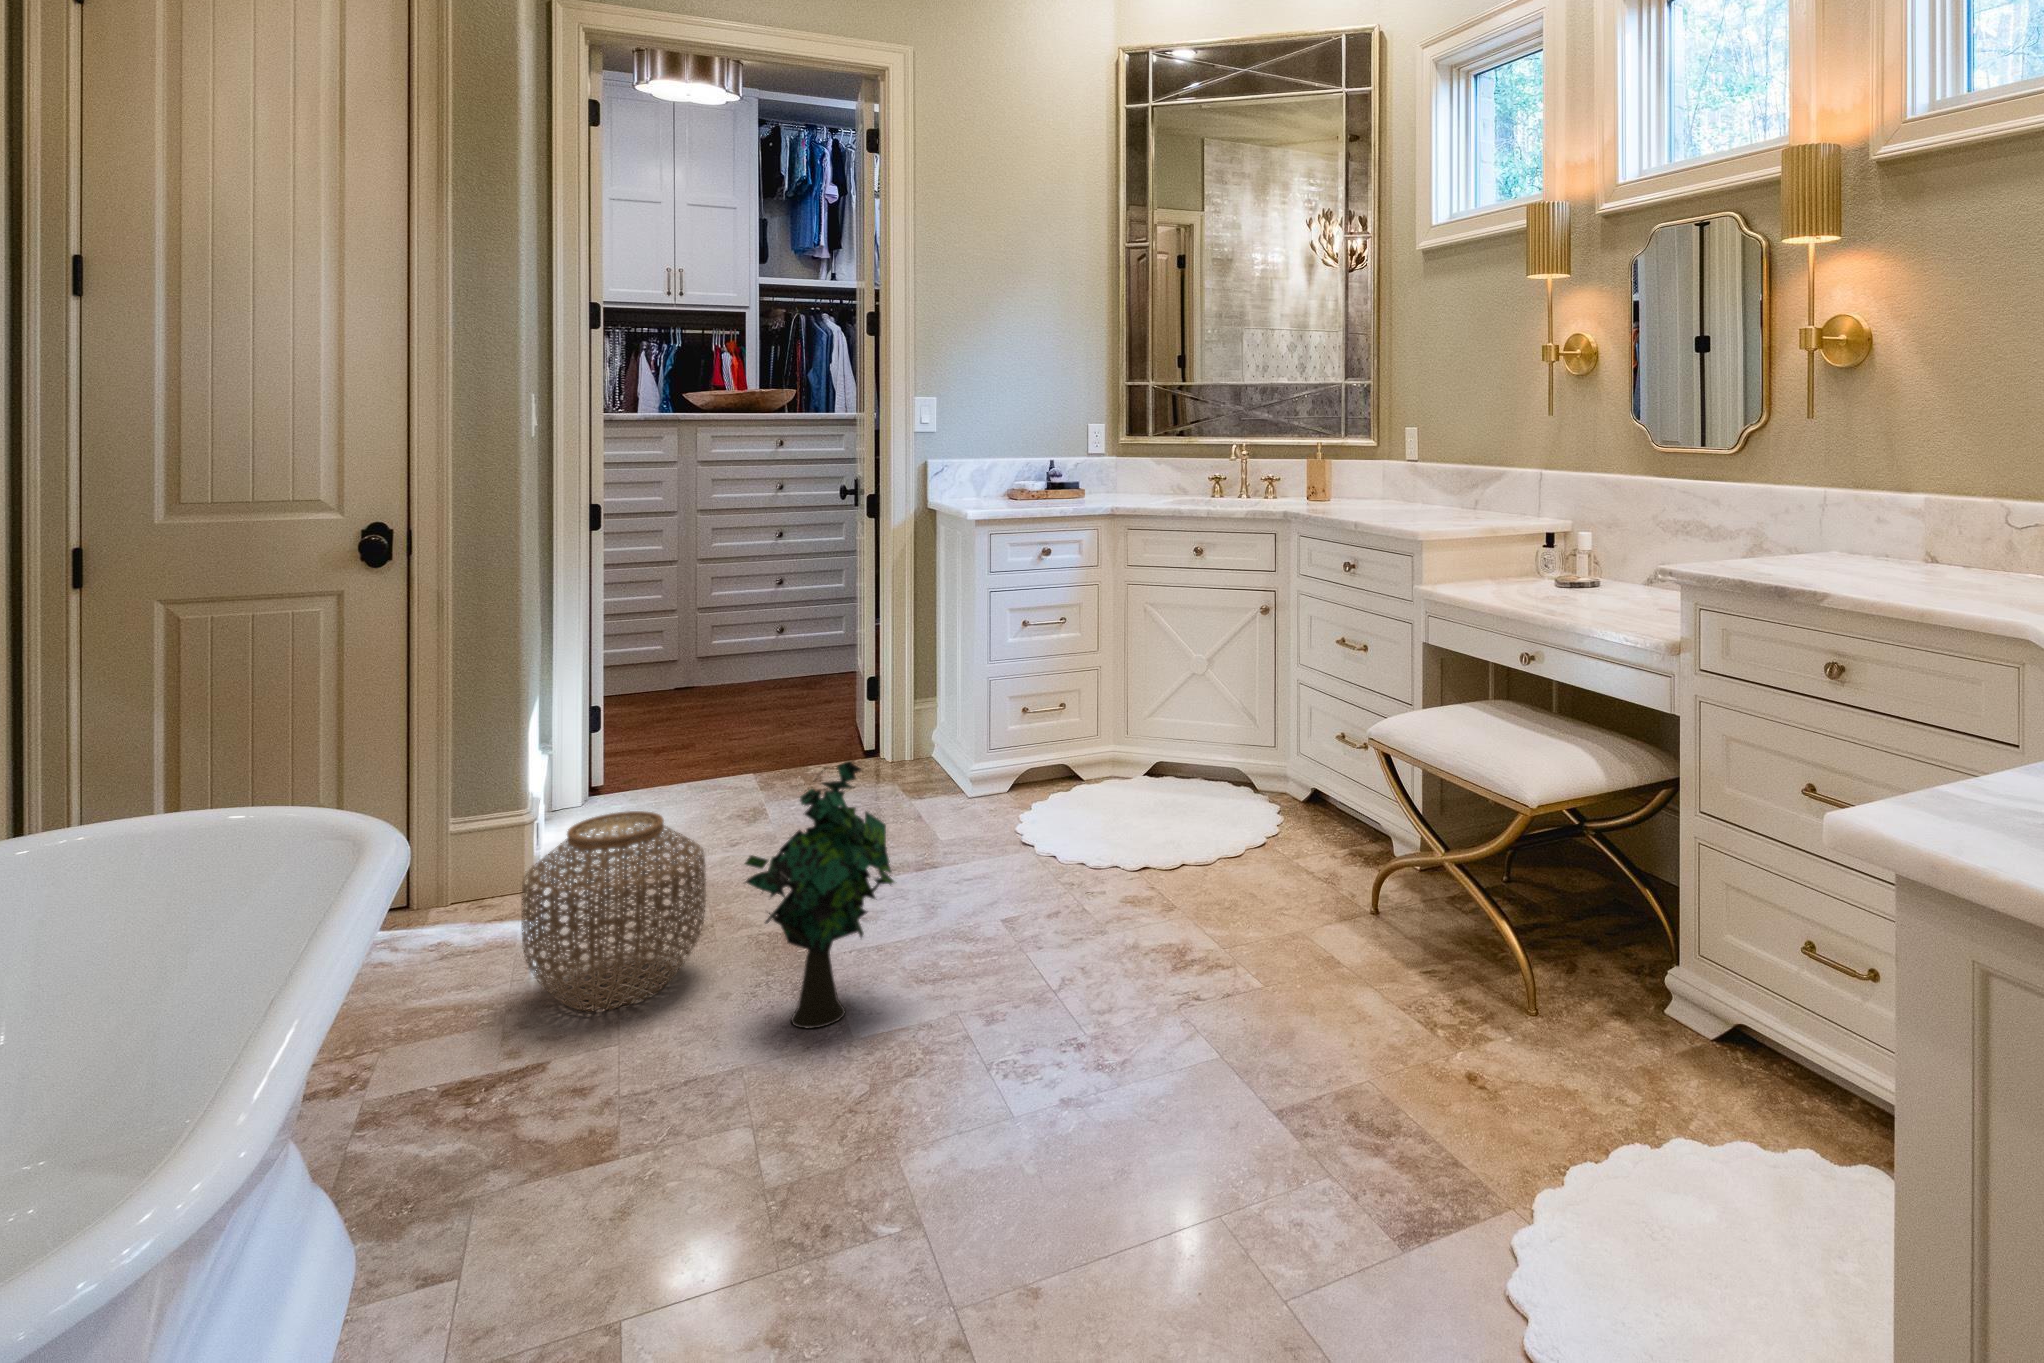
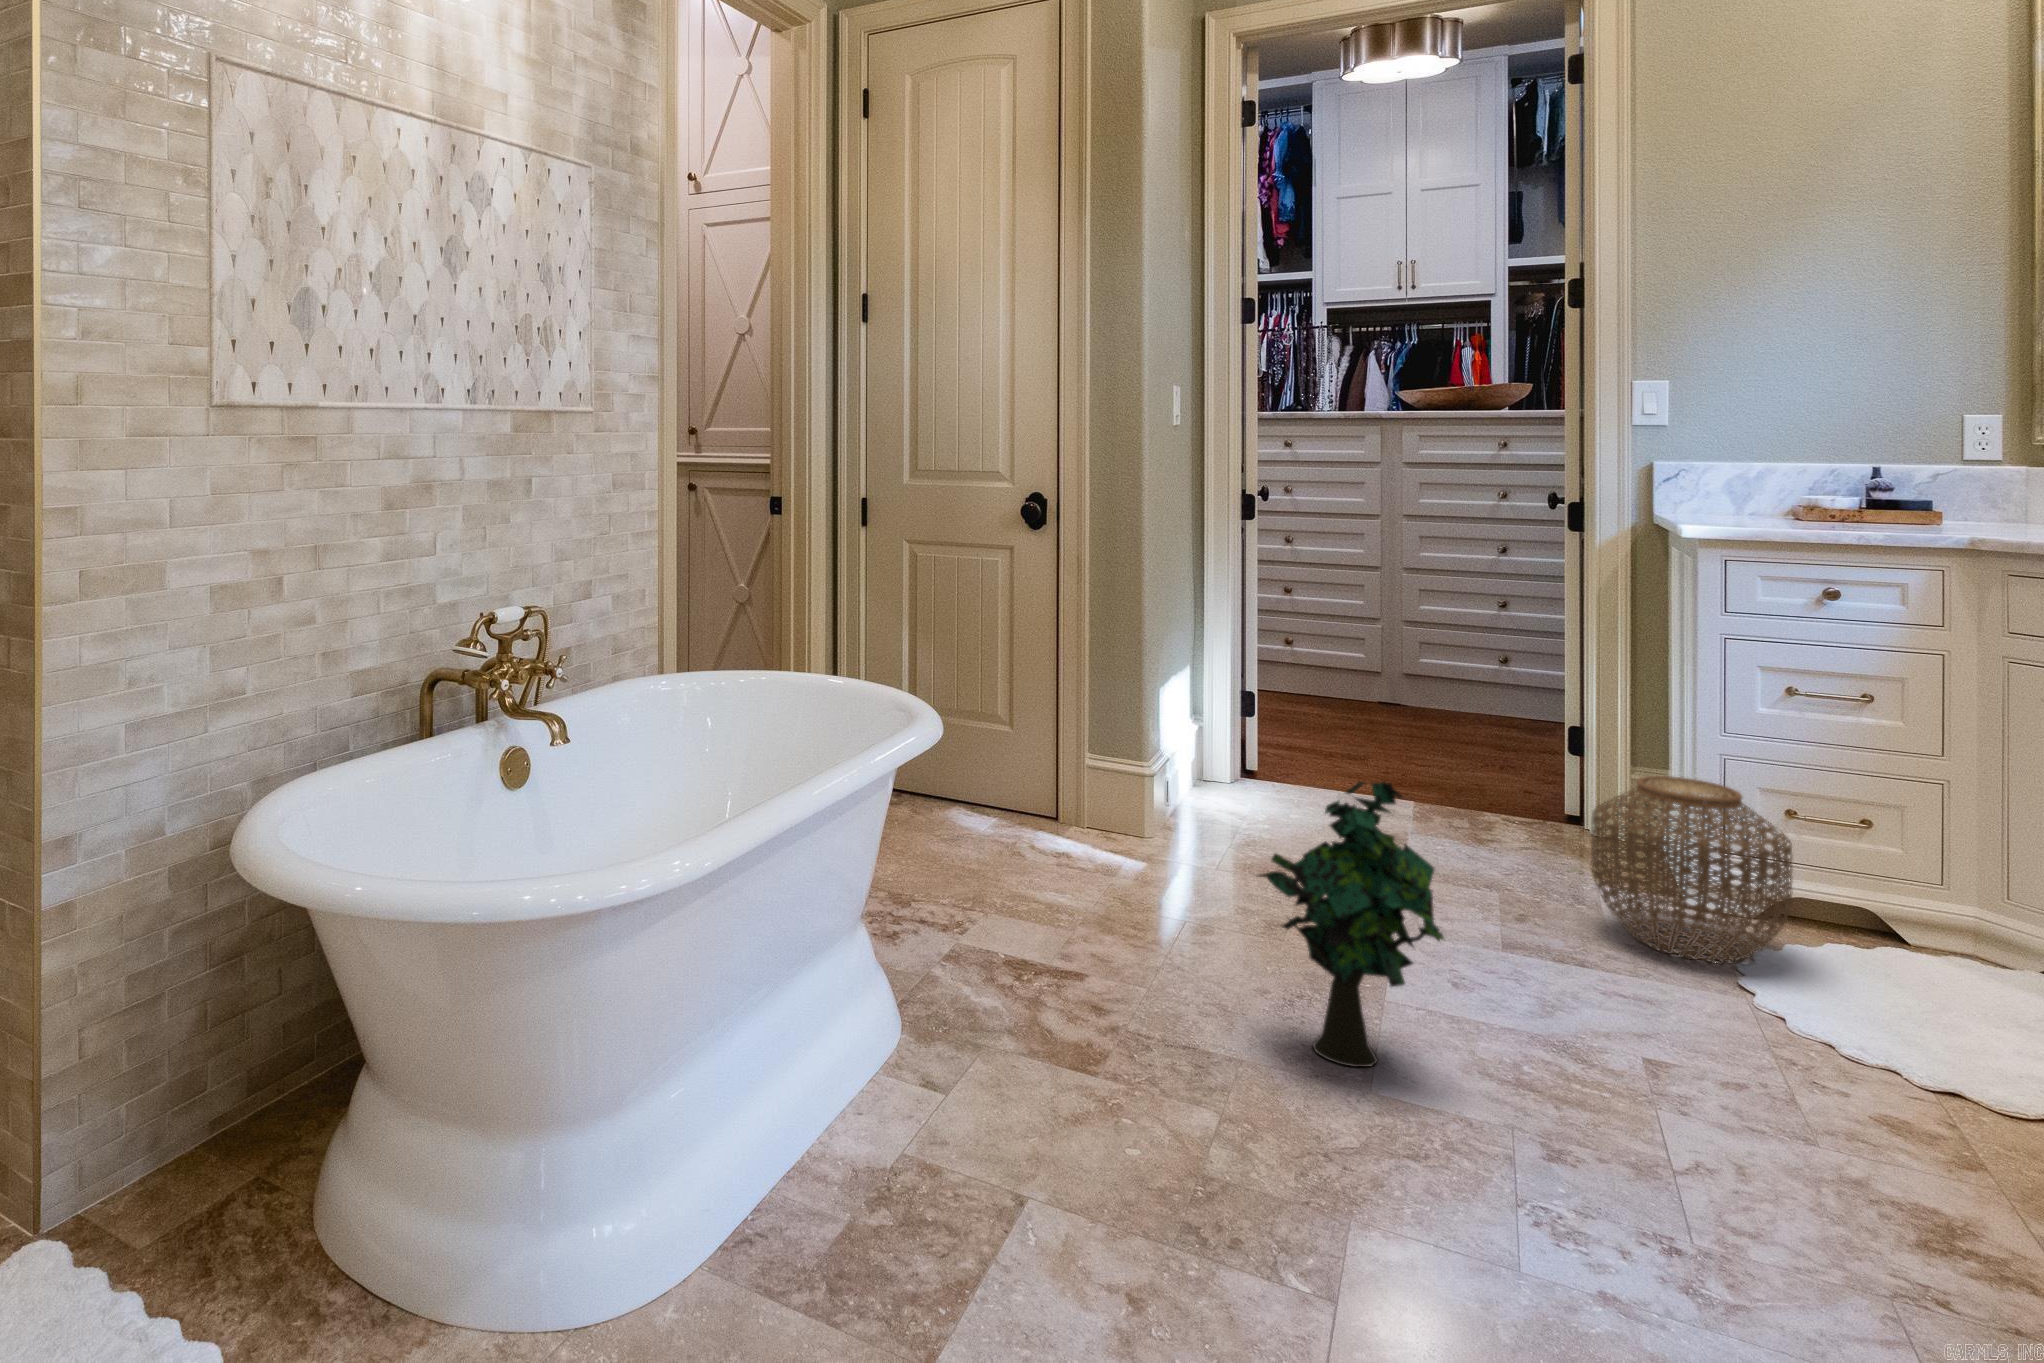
woven basket: present [522,811,706,1011] -> present [1591,776,1793,962]

